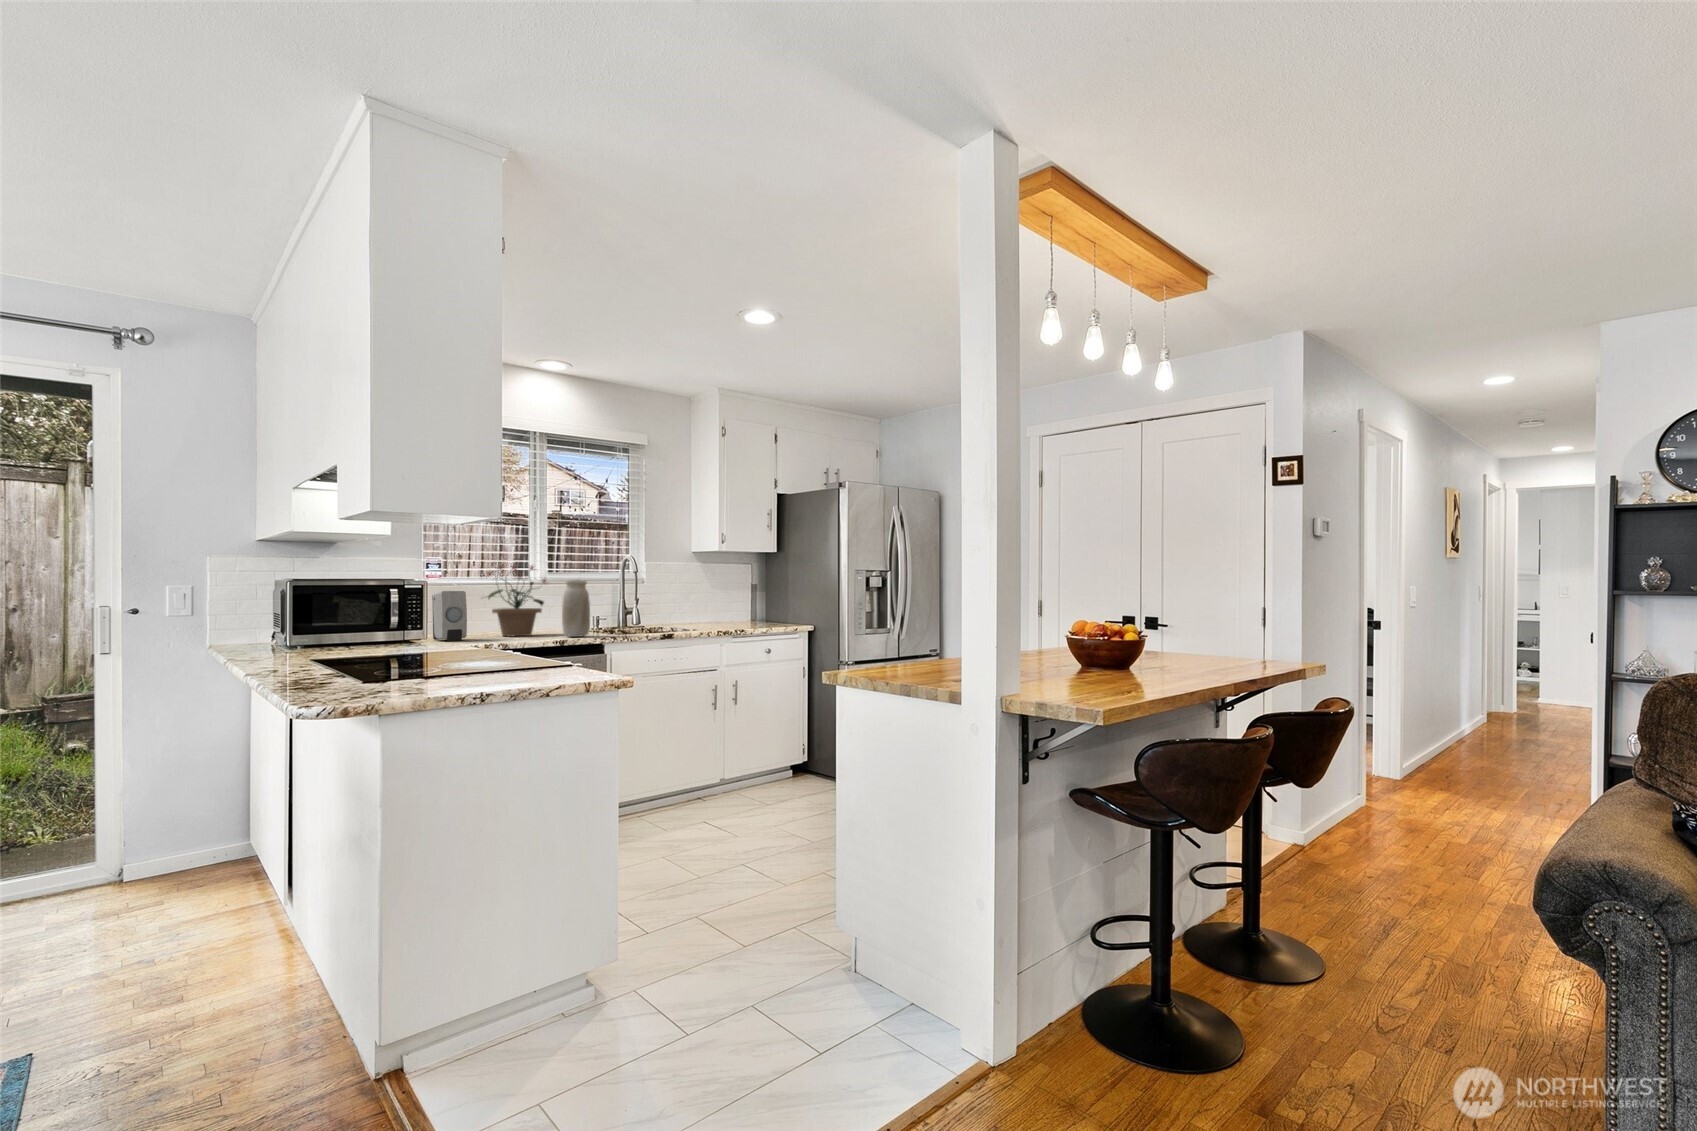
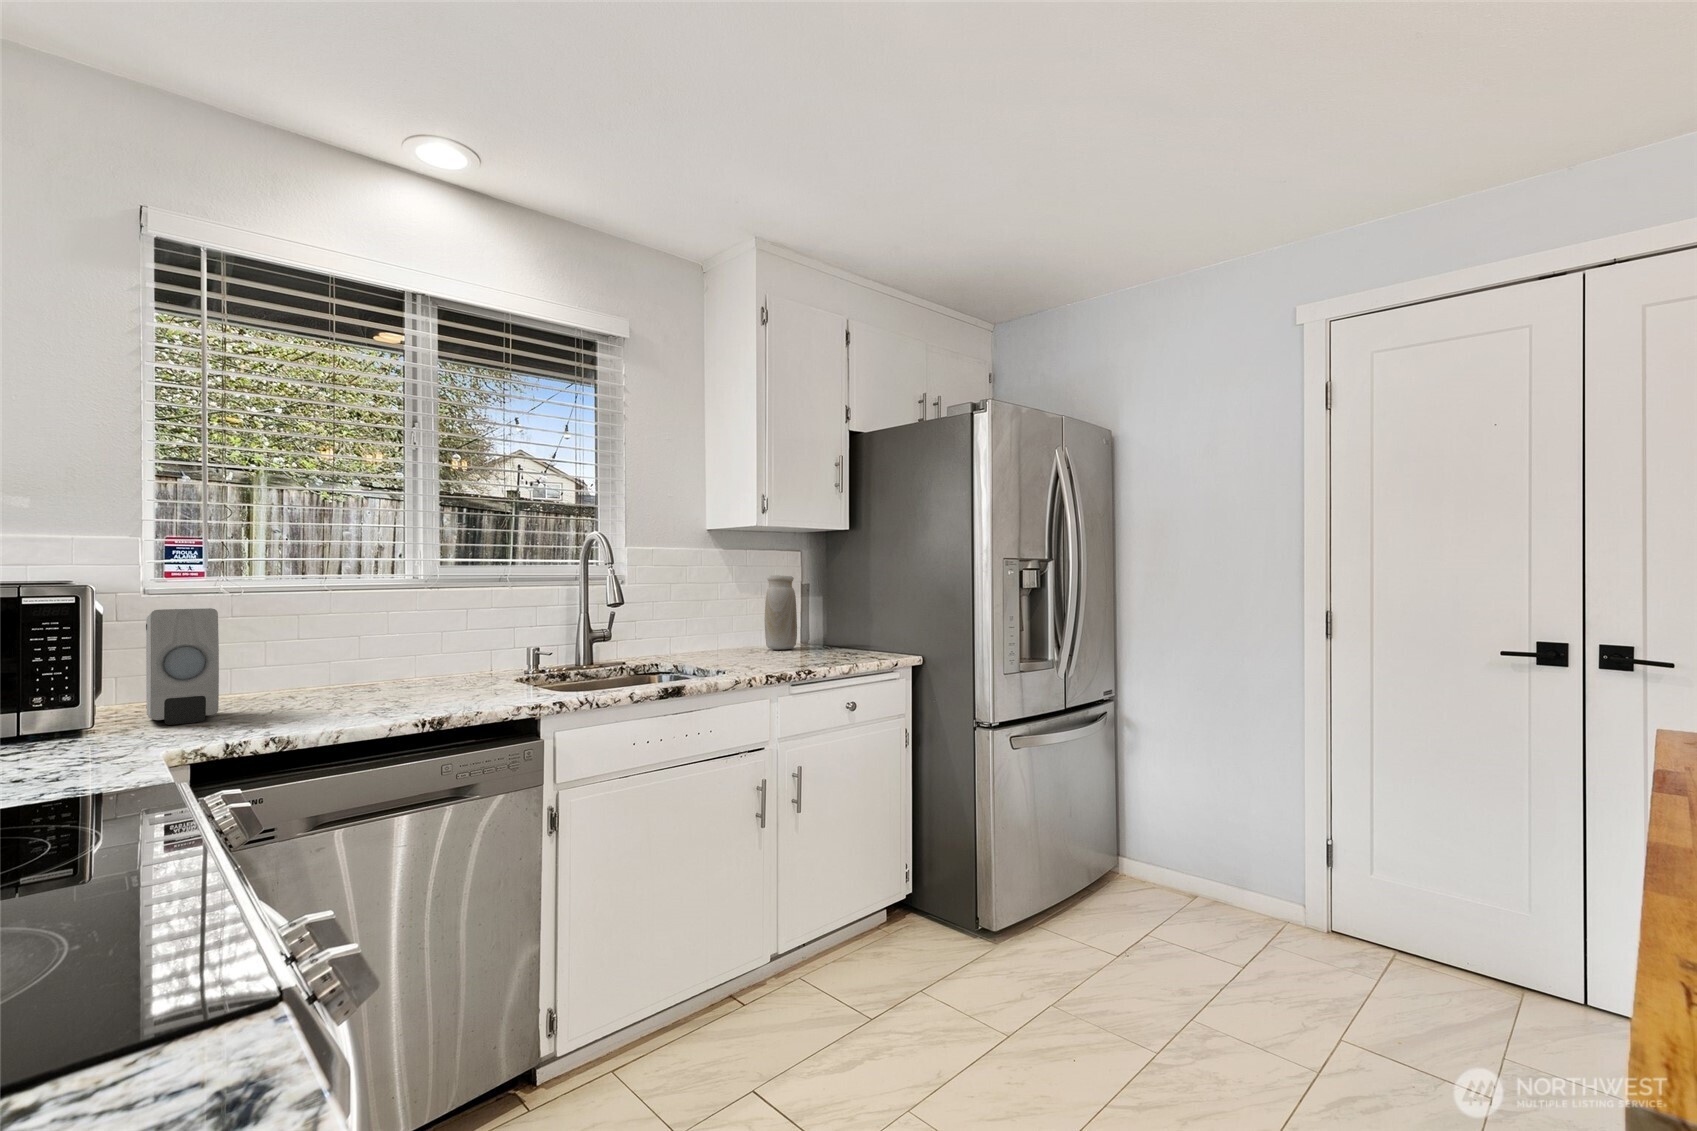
potted plant: present [486,566,546,636] -> none [280,546,430,701]
vase: present [562,580,590,637] -> present [765,575,797,650]

